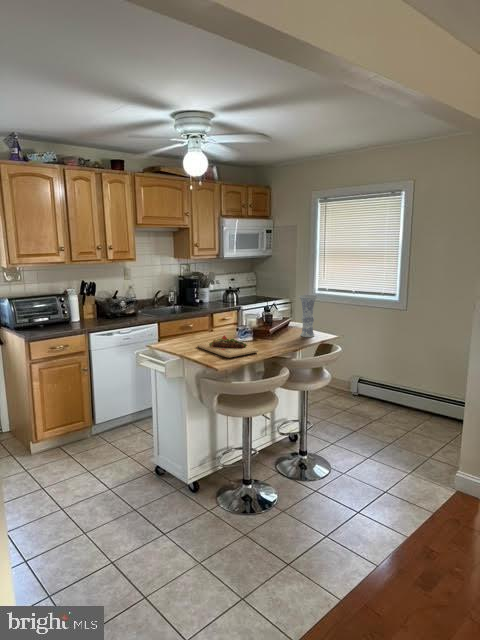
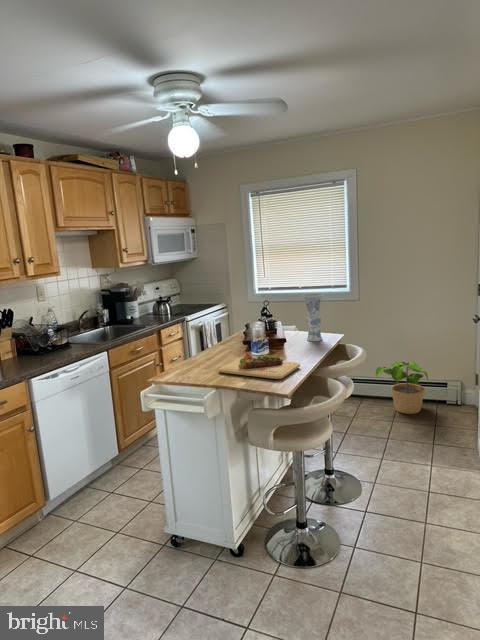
potted plant: none [404,373,460,428] -> present [376,362,428,414]

